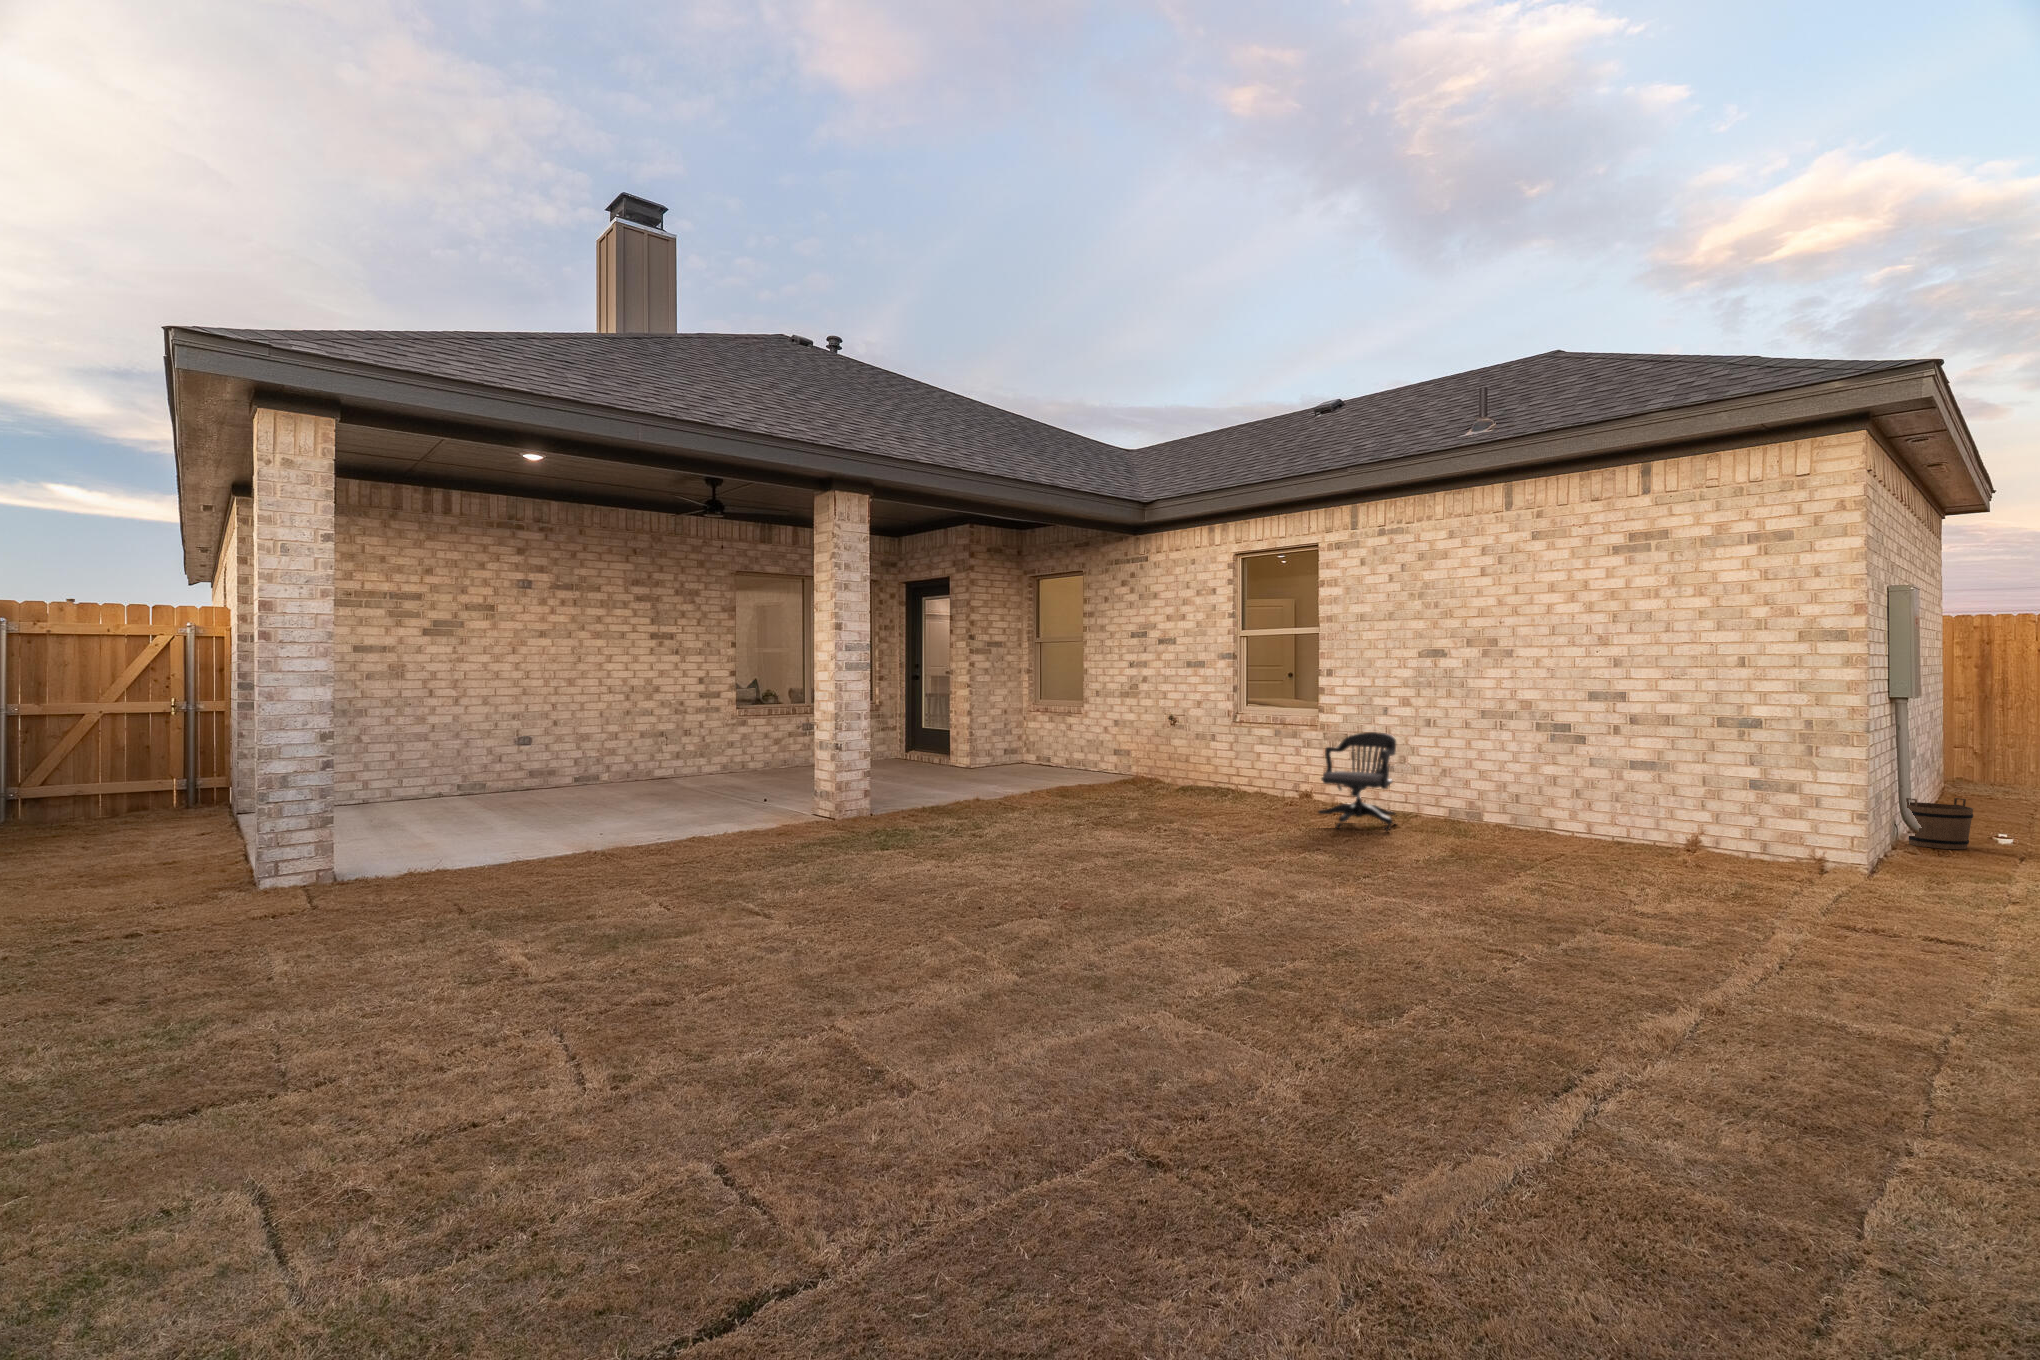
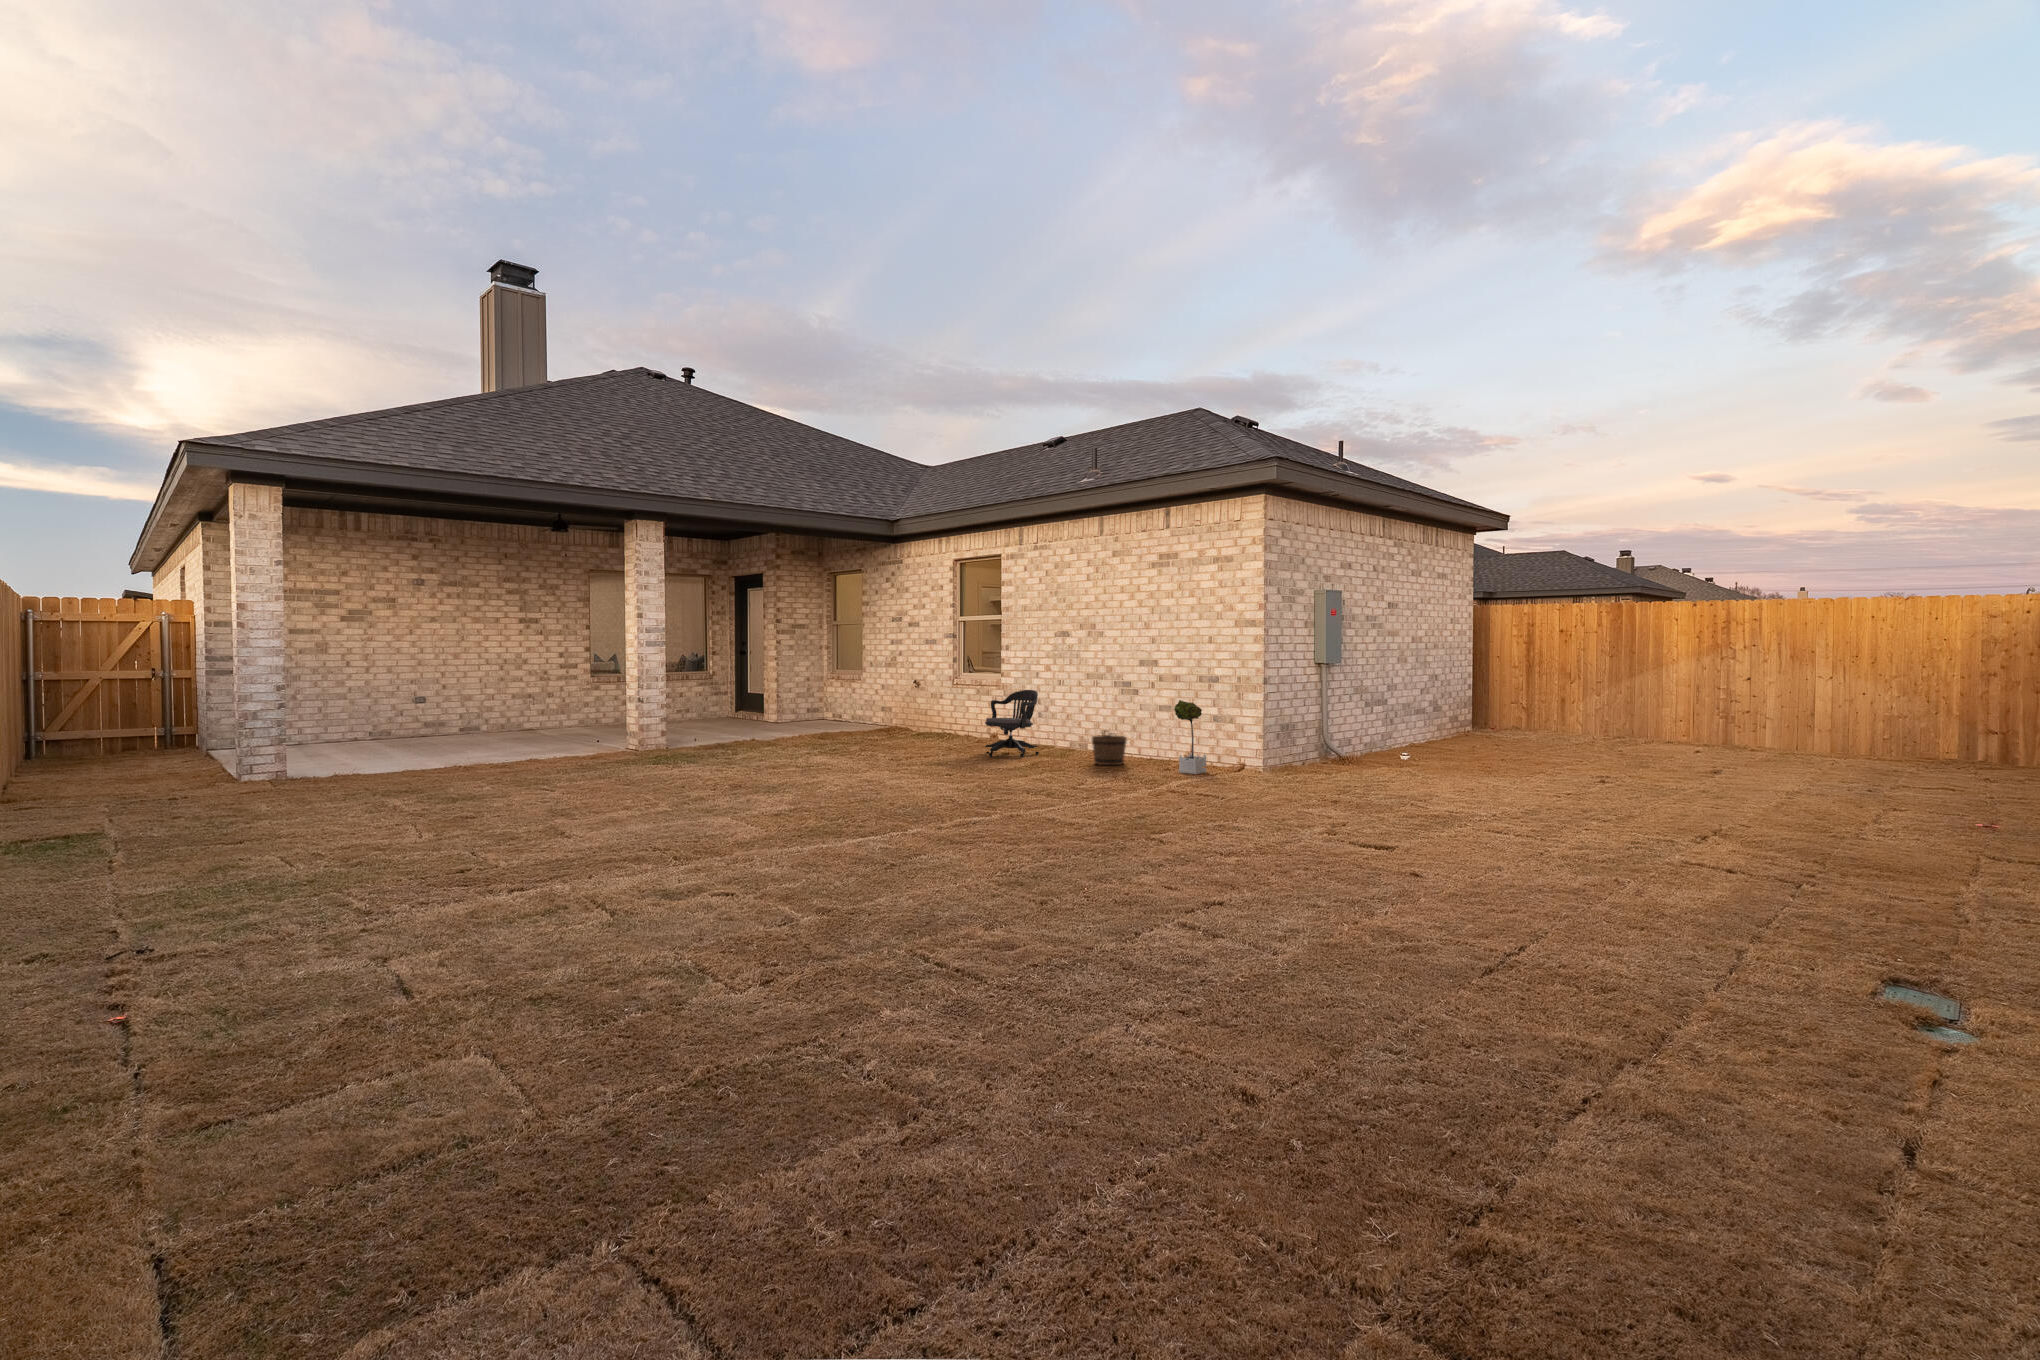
potted tree: none [1685,754,1745,871] -> present [1174,700,1207,774]
bucket: present [1906,798,1973,849] -> present [1092,731,1127,765]

